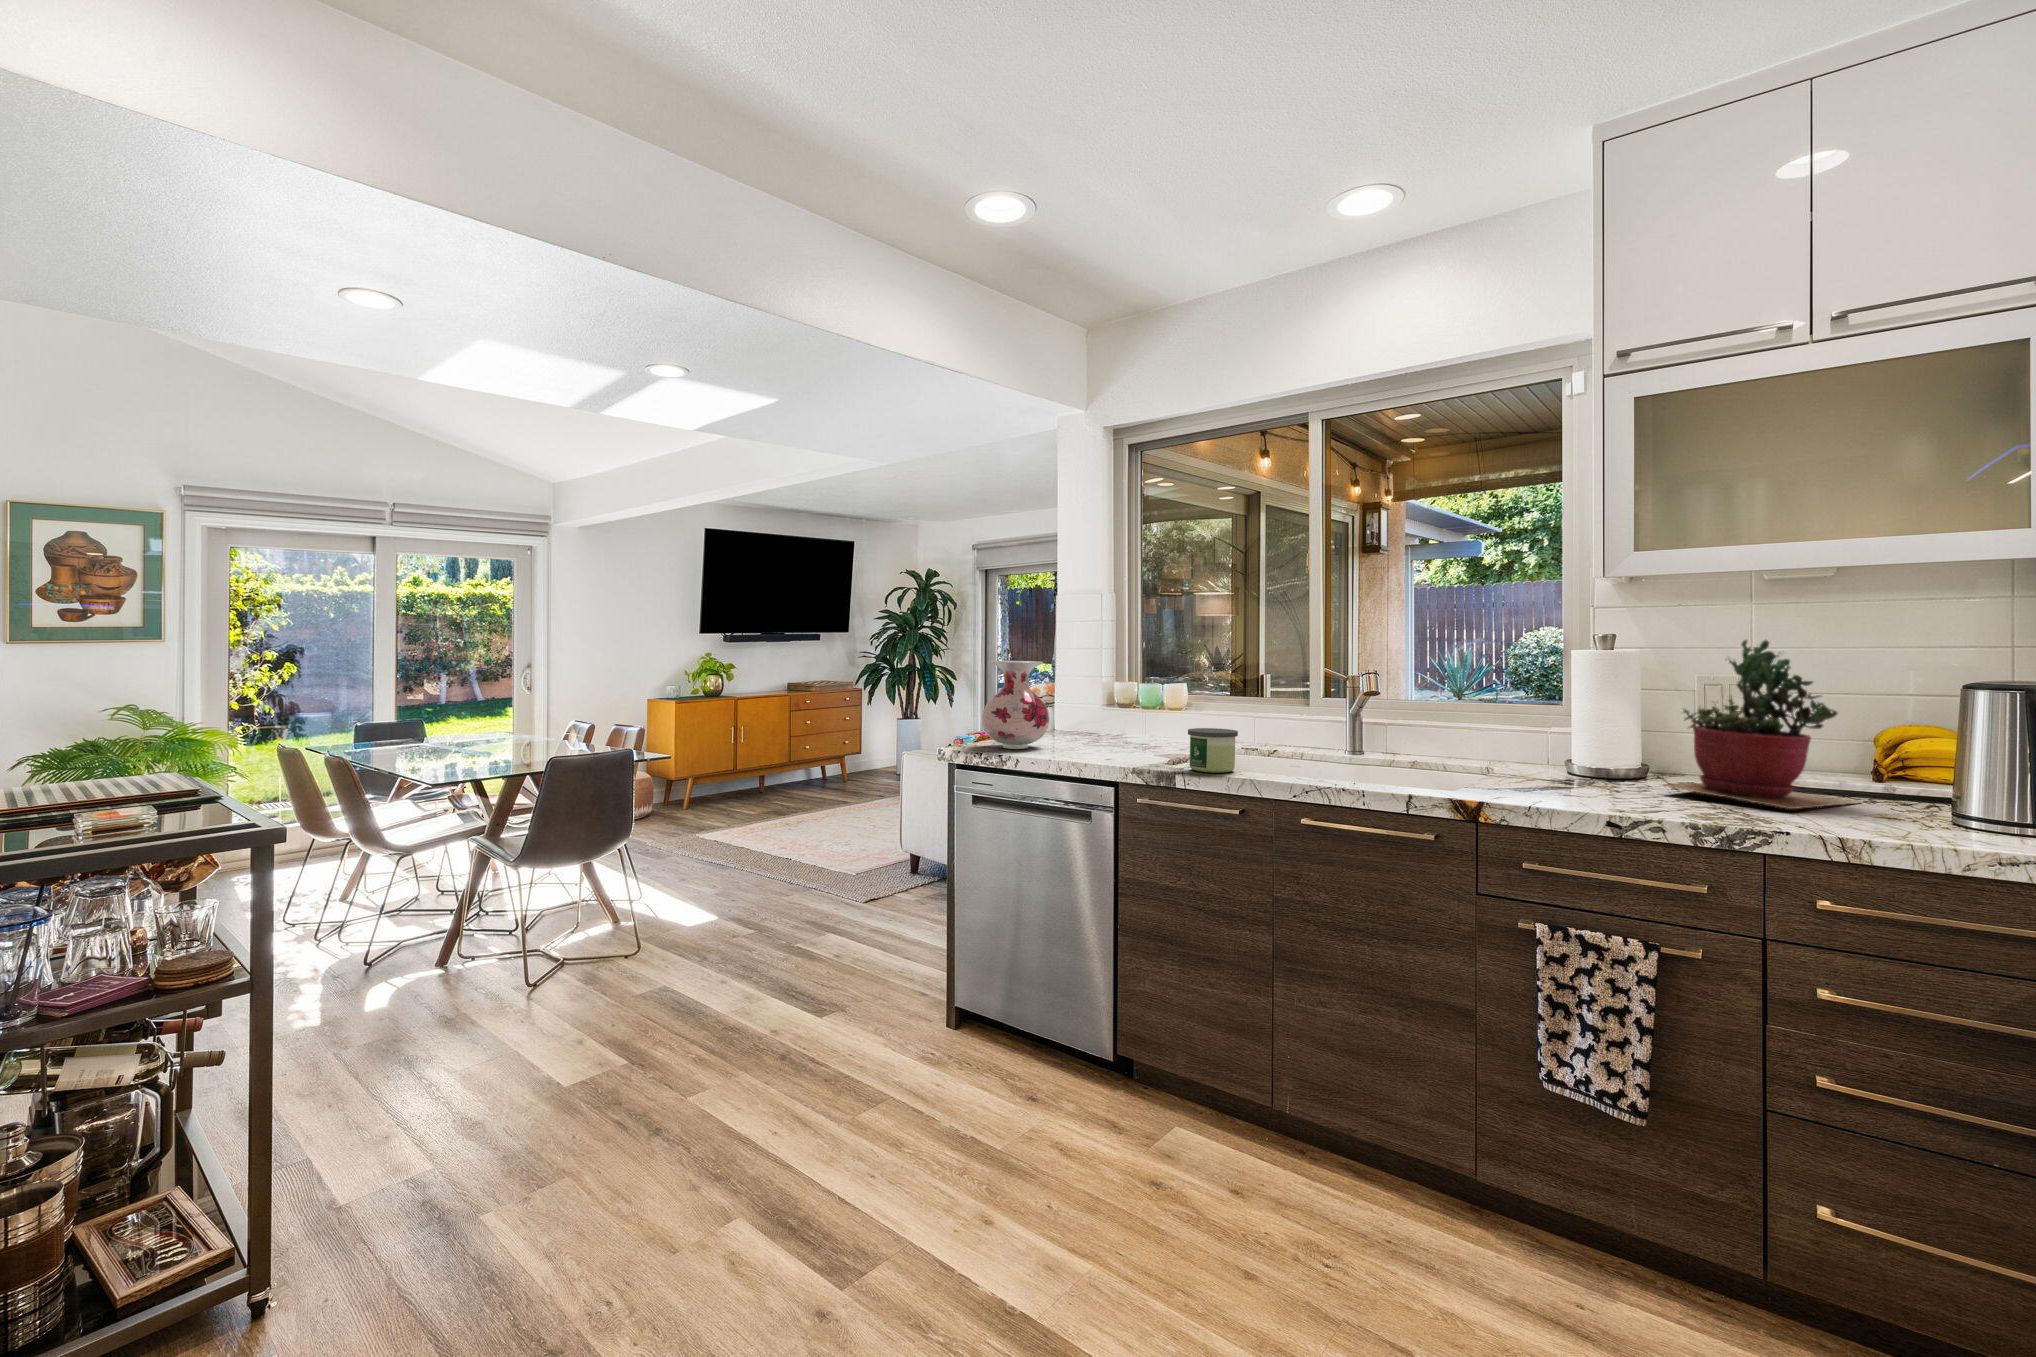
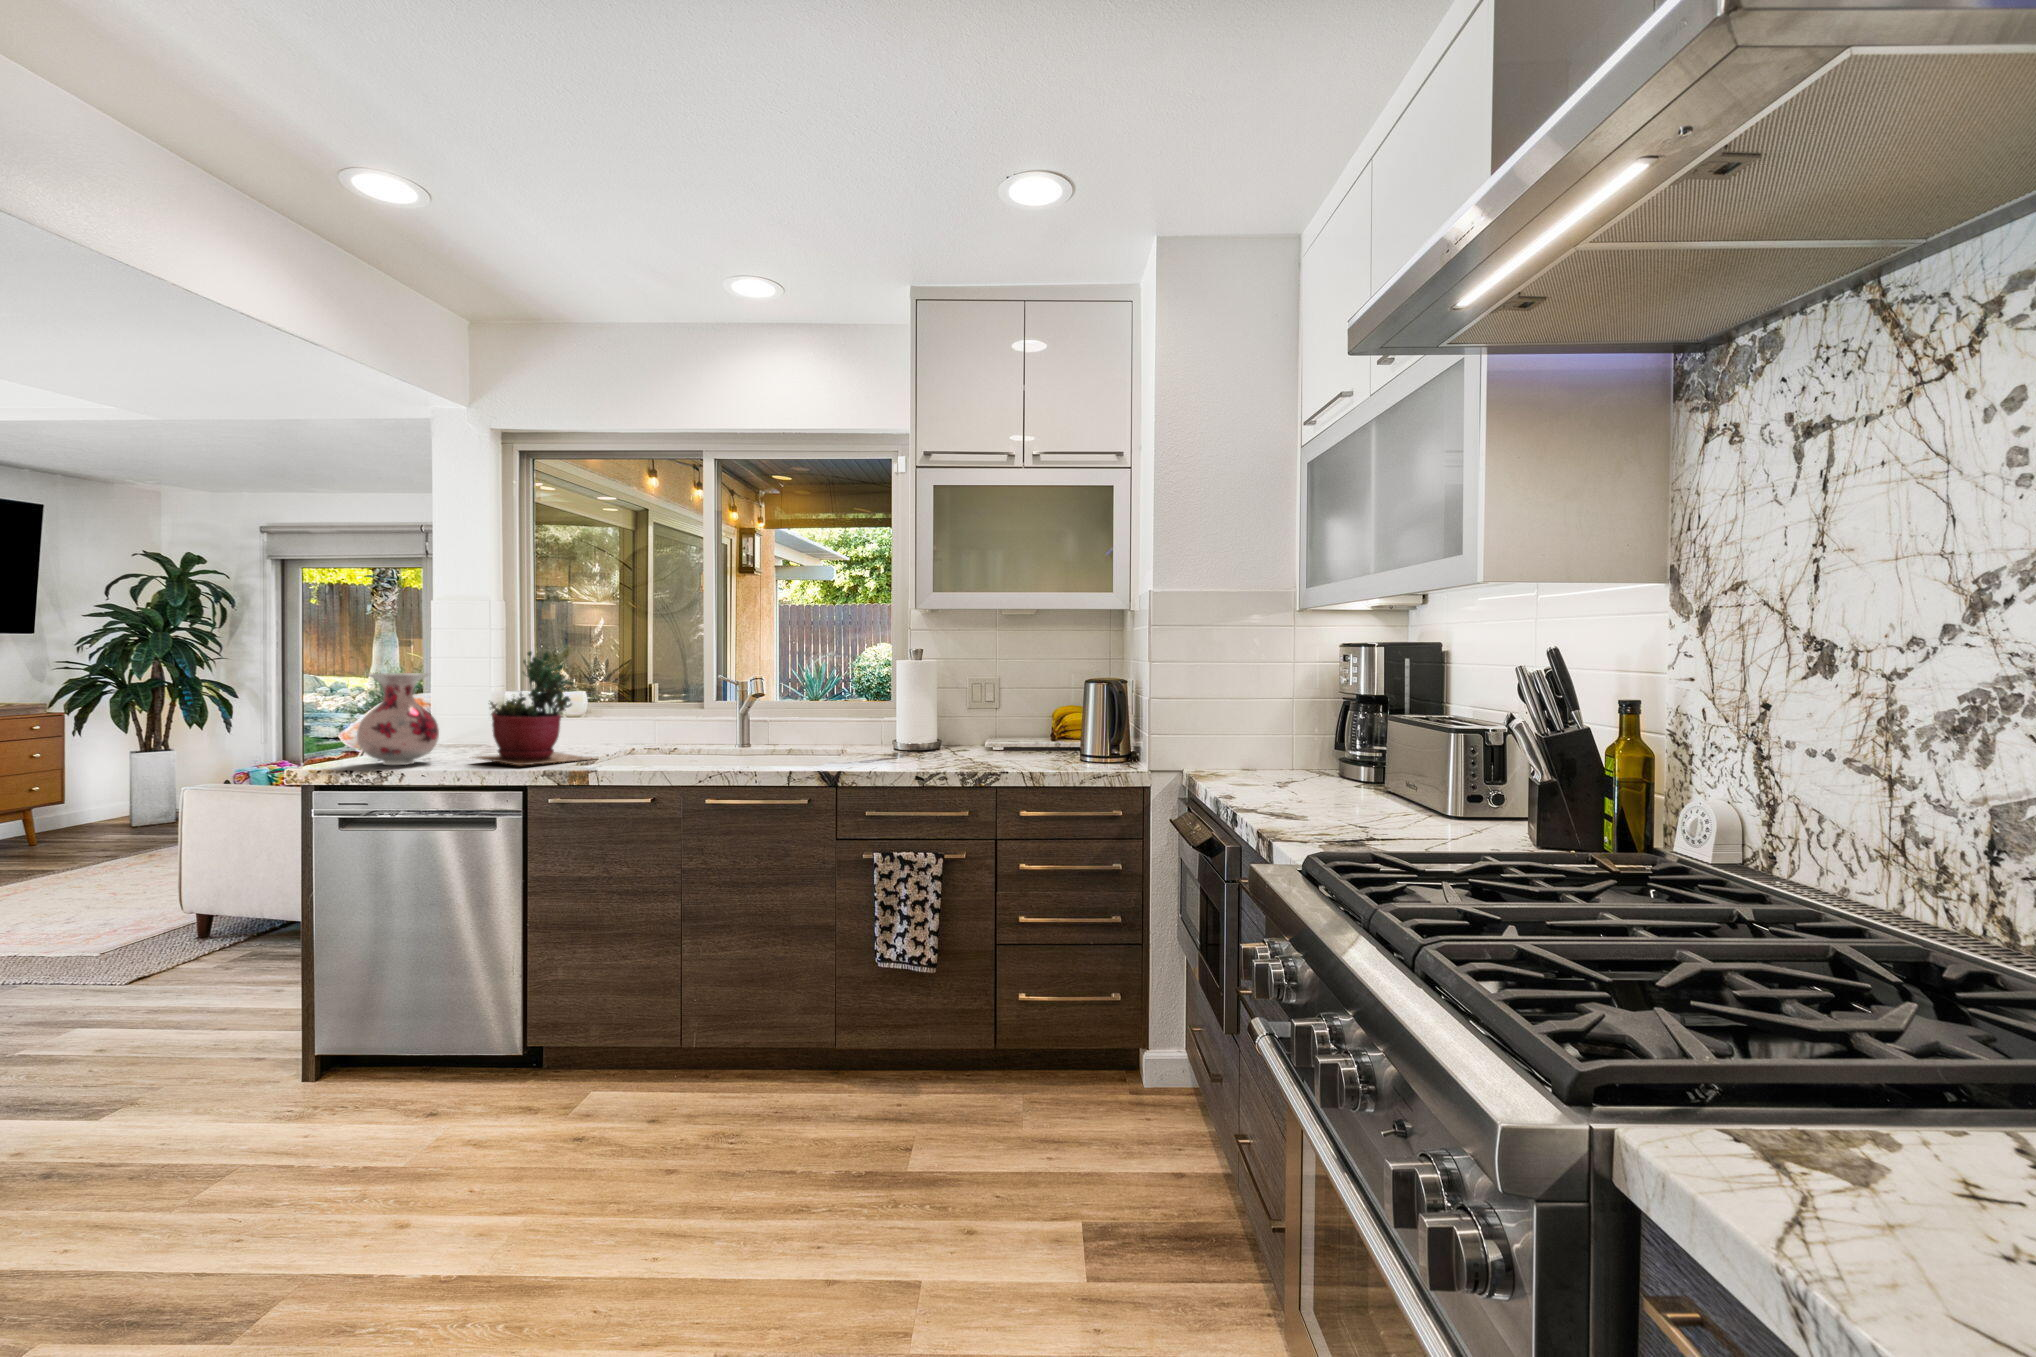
succulent plant: present [1667,640,1855,809] -> present [476,651,591,765]
candle: present [1188,728,1238,773] -> none [598,730,644,769]

